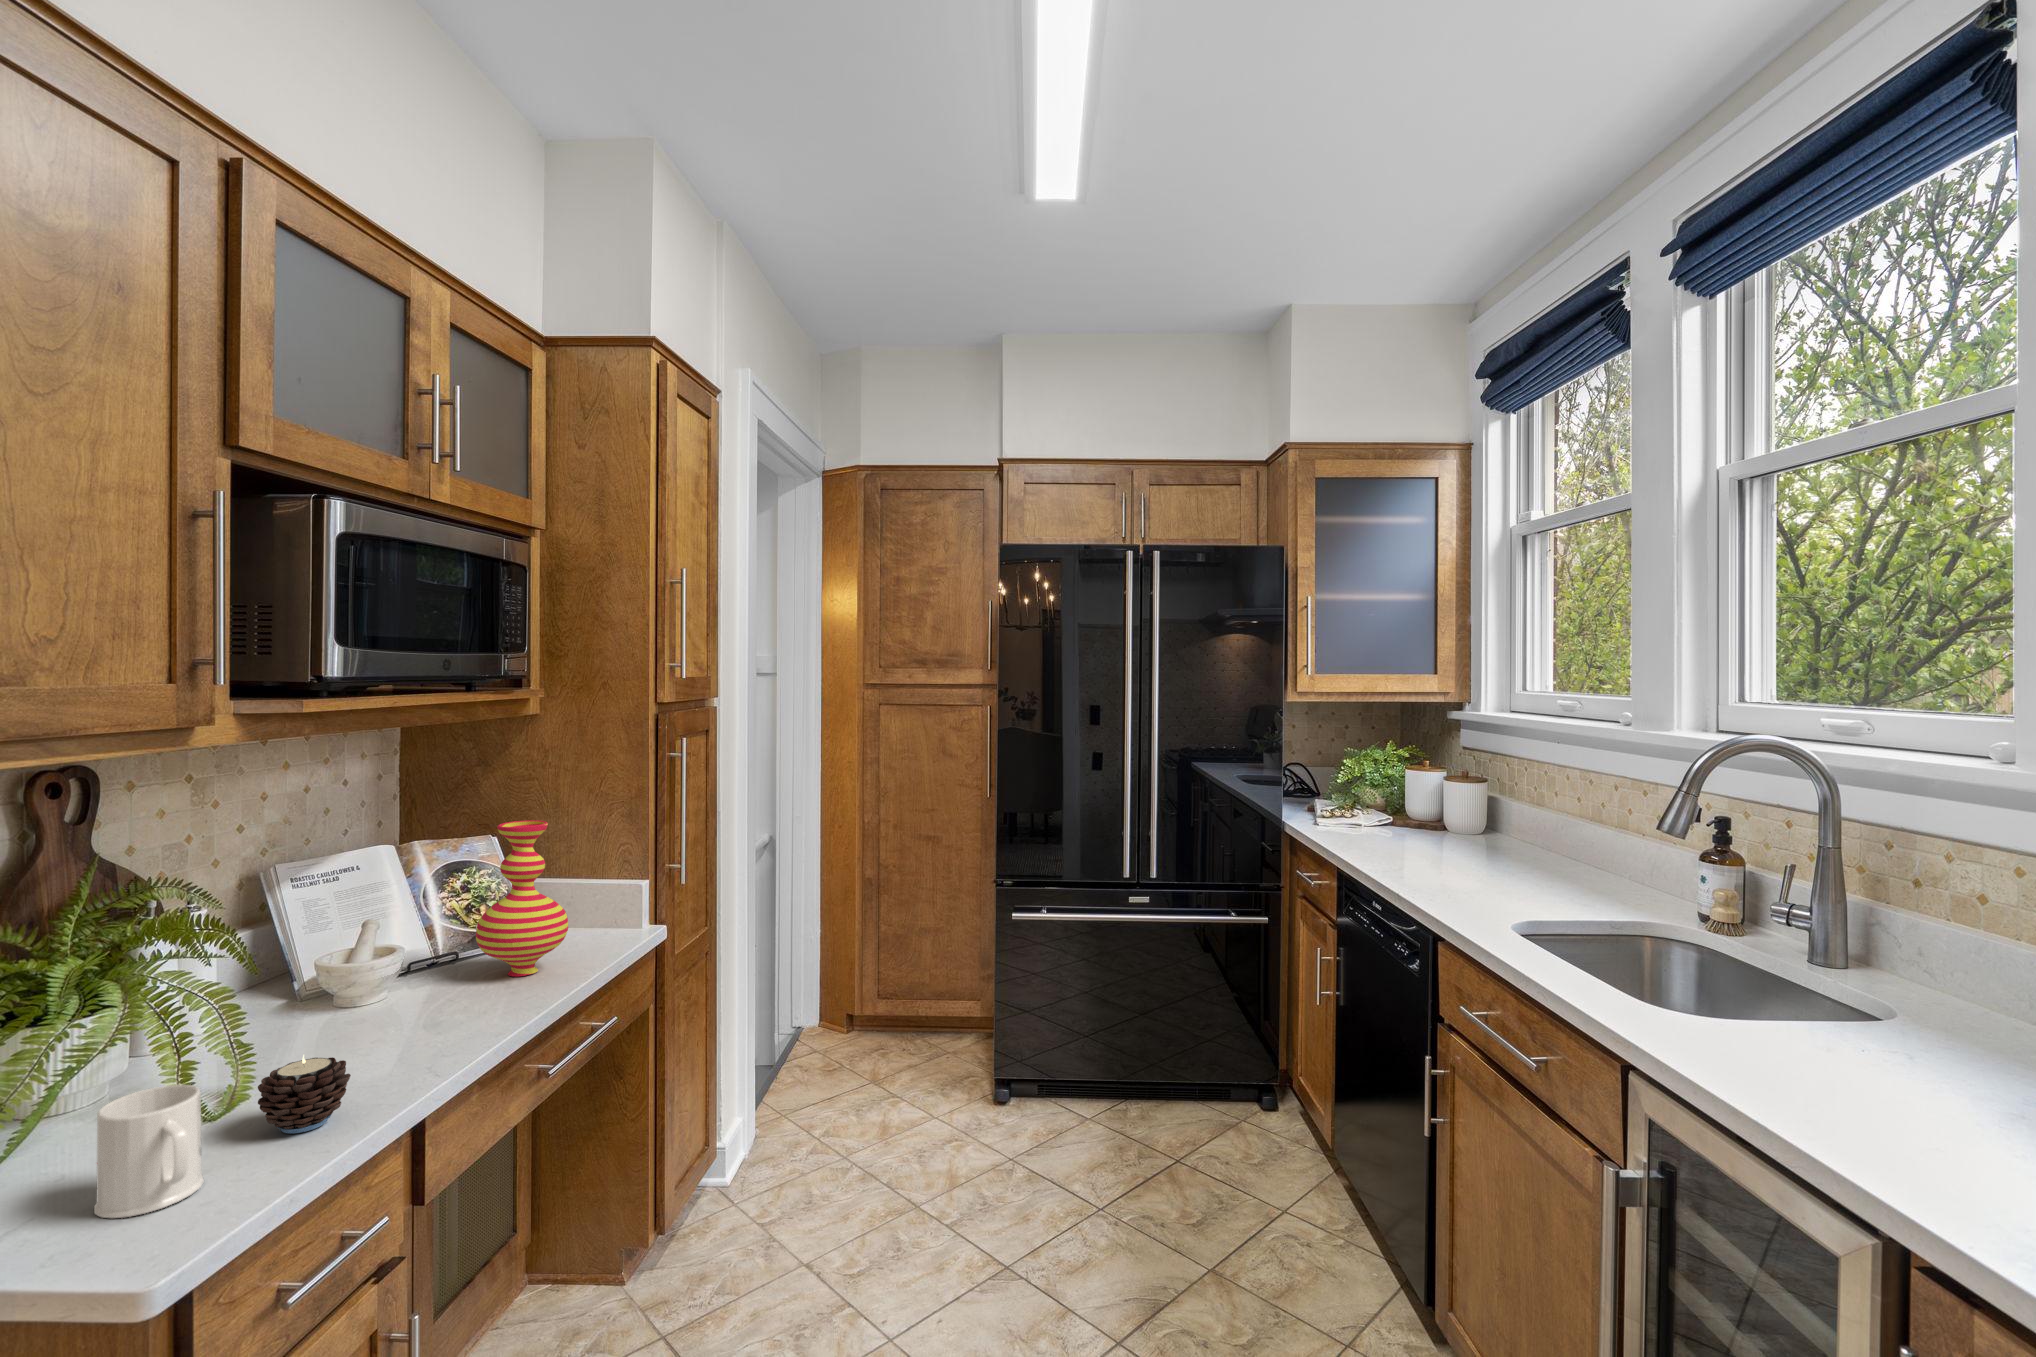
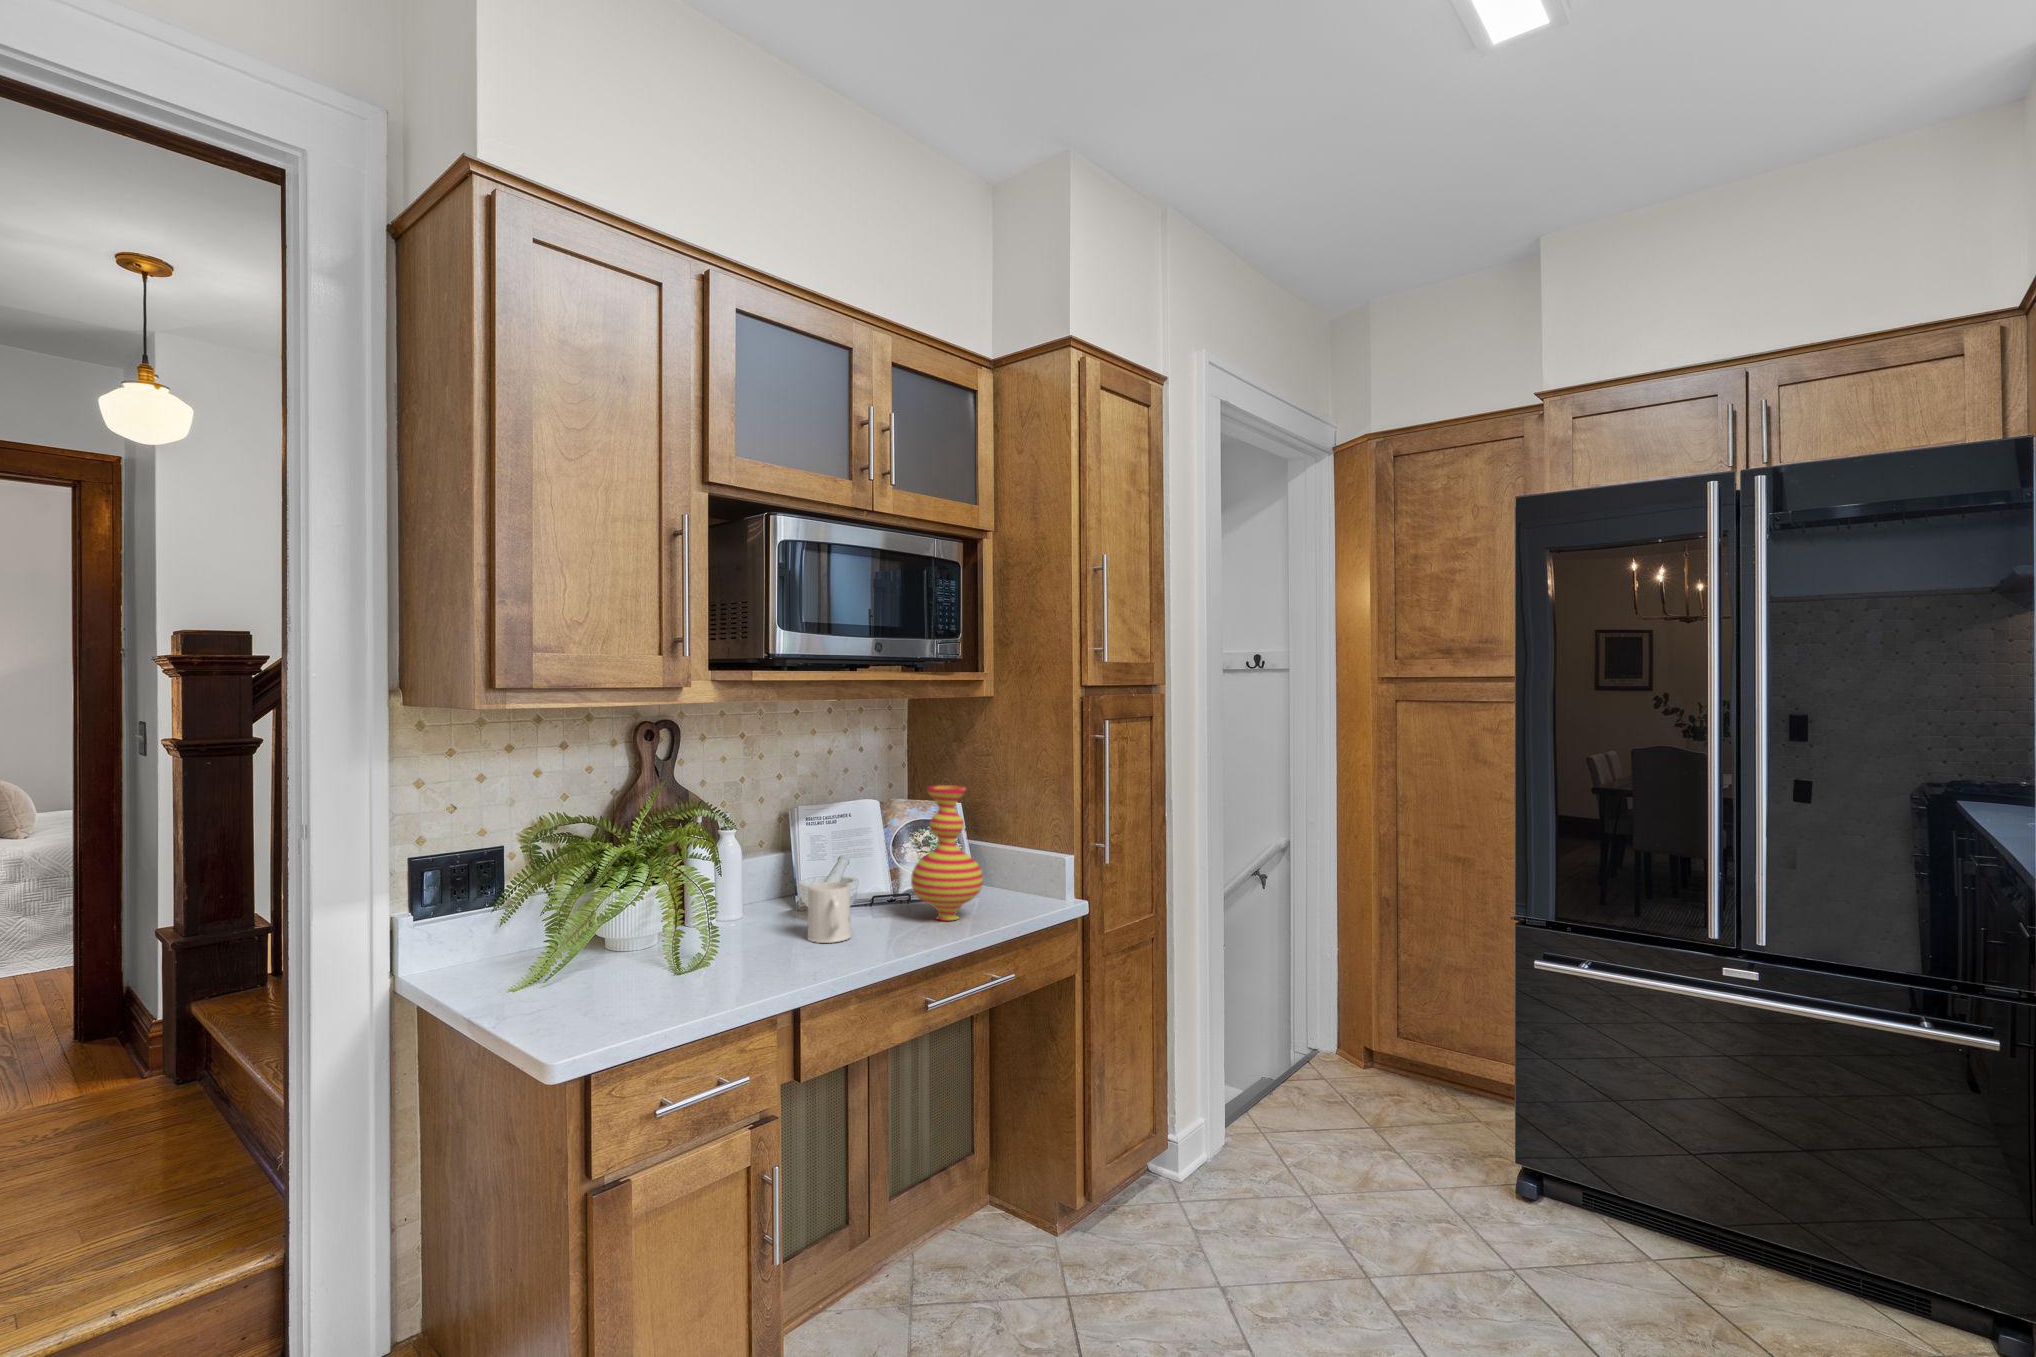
candle: present [258,1055,351,1134] -> none [677,935,737,993]
mug: present [94,1085,204,1218] -> present [807,882,851,943]

